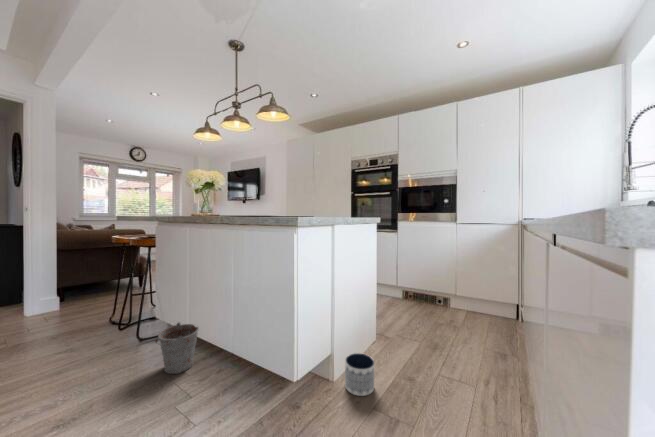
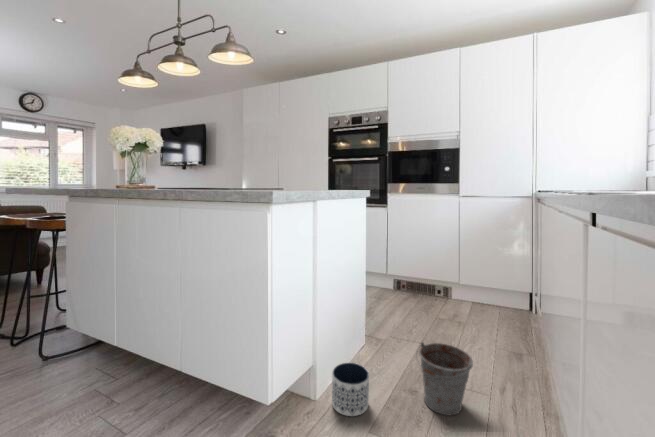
bucket: present [155,323,199,374] -> present [416,342,473,416]

